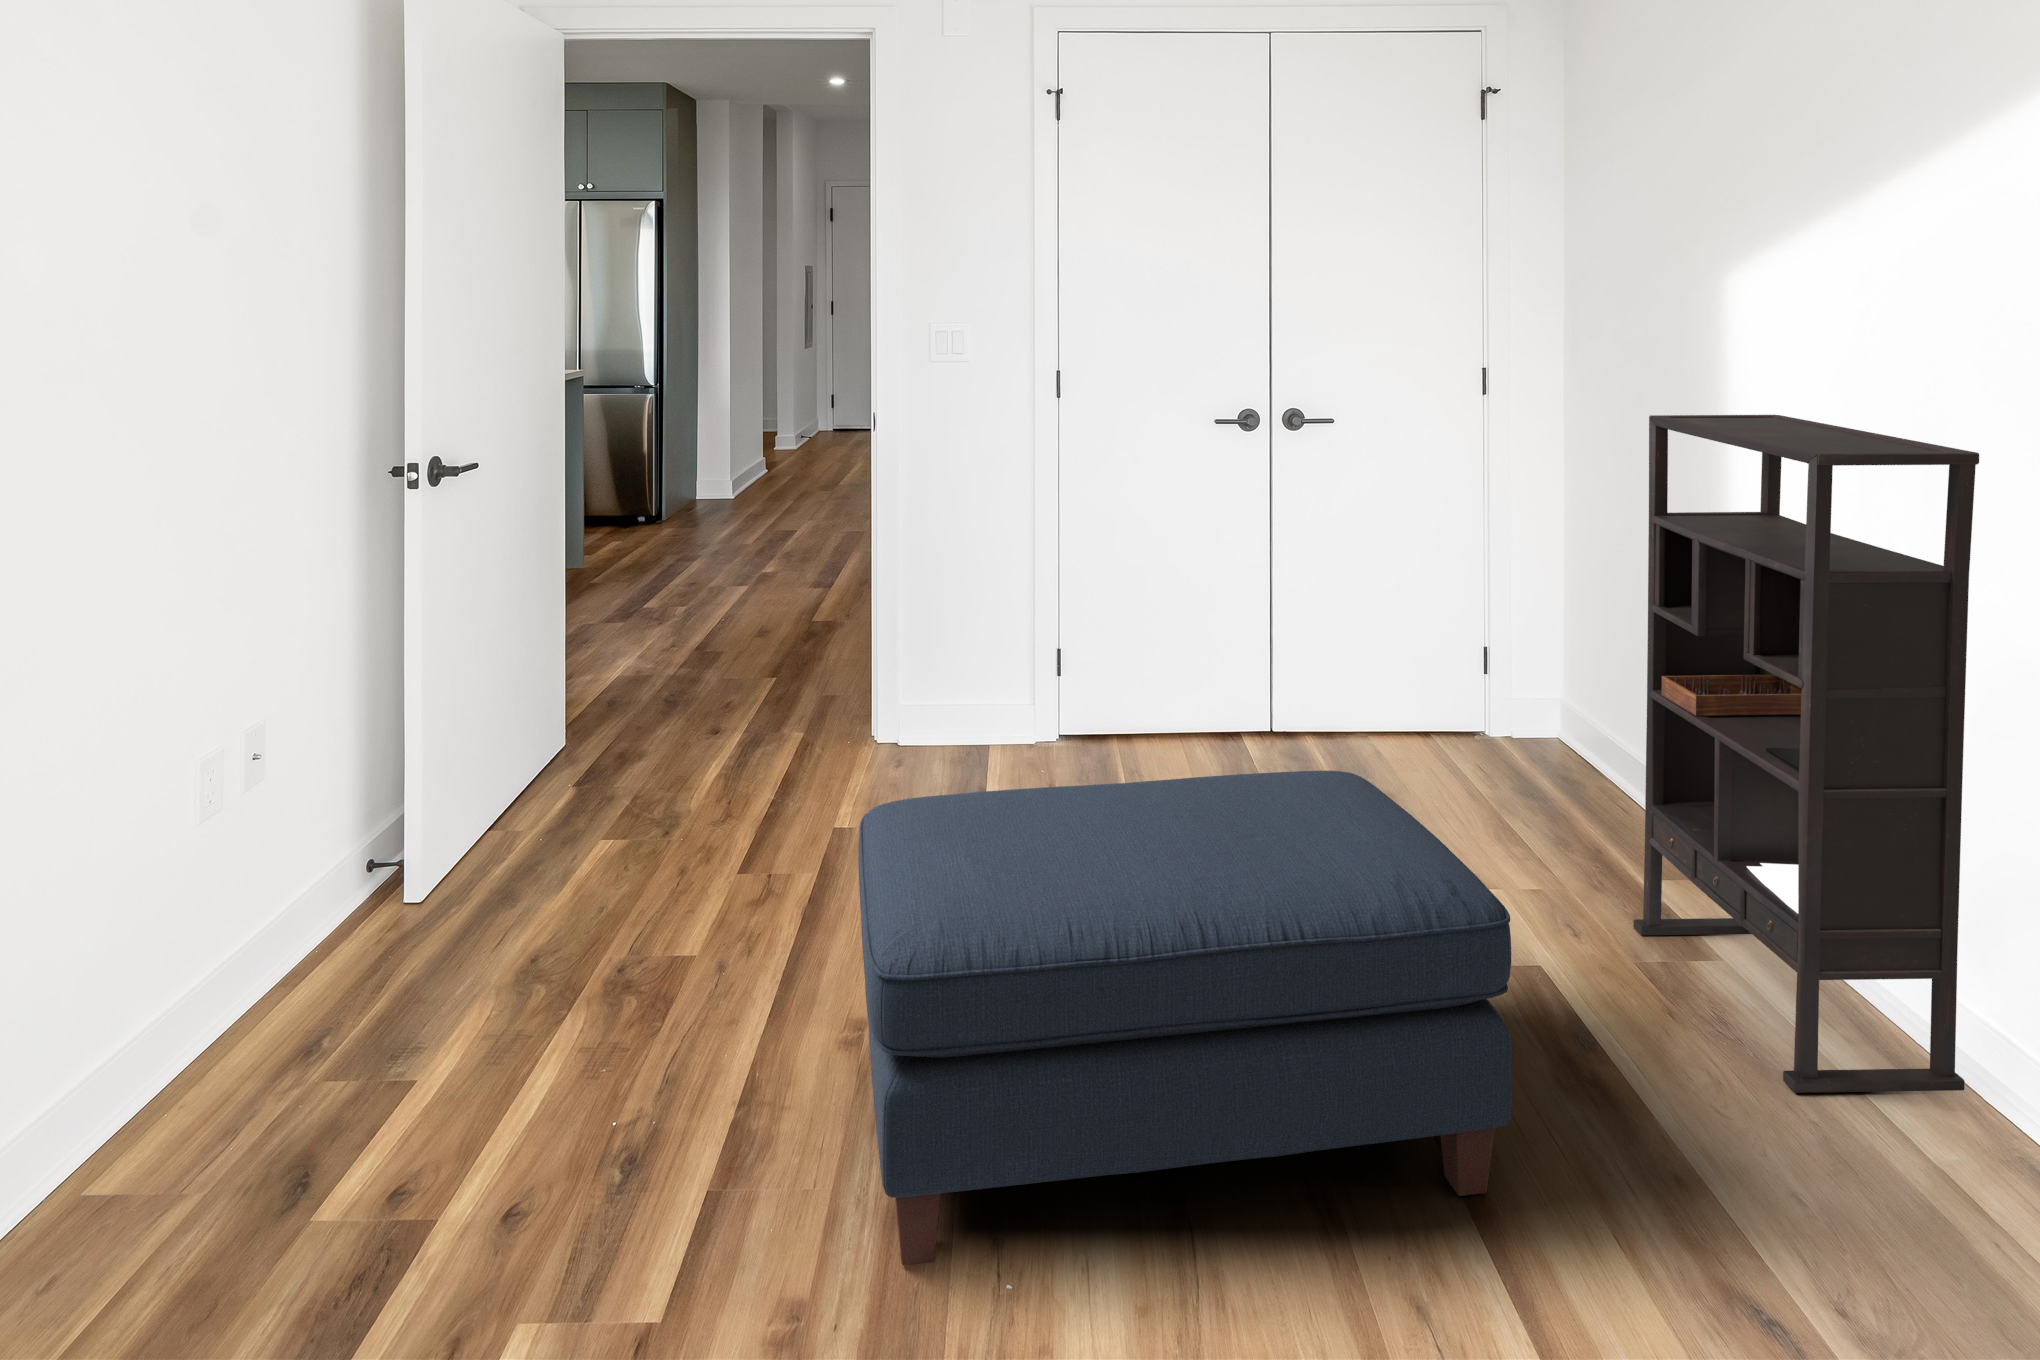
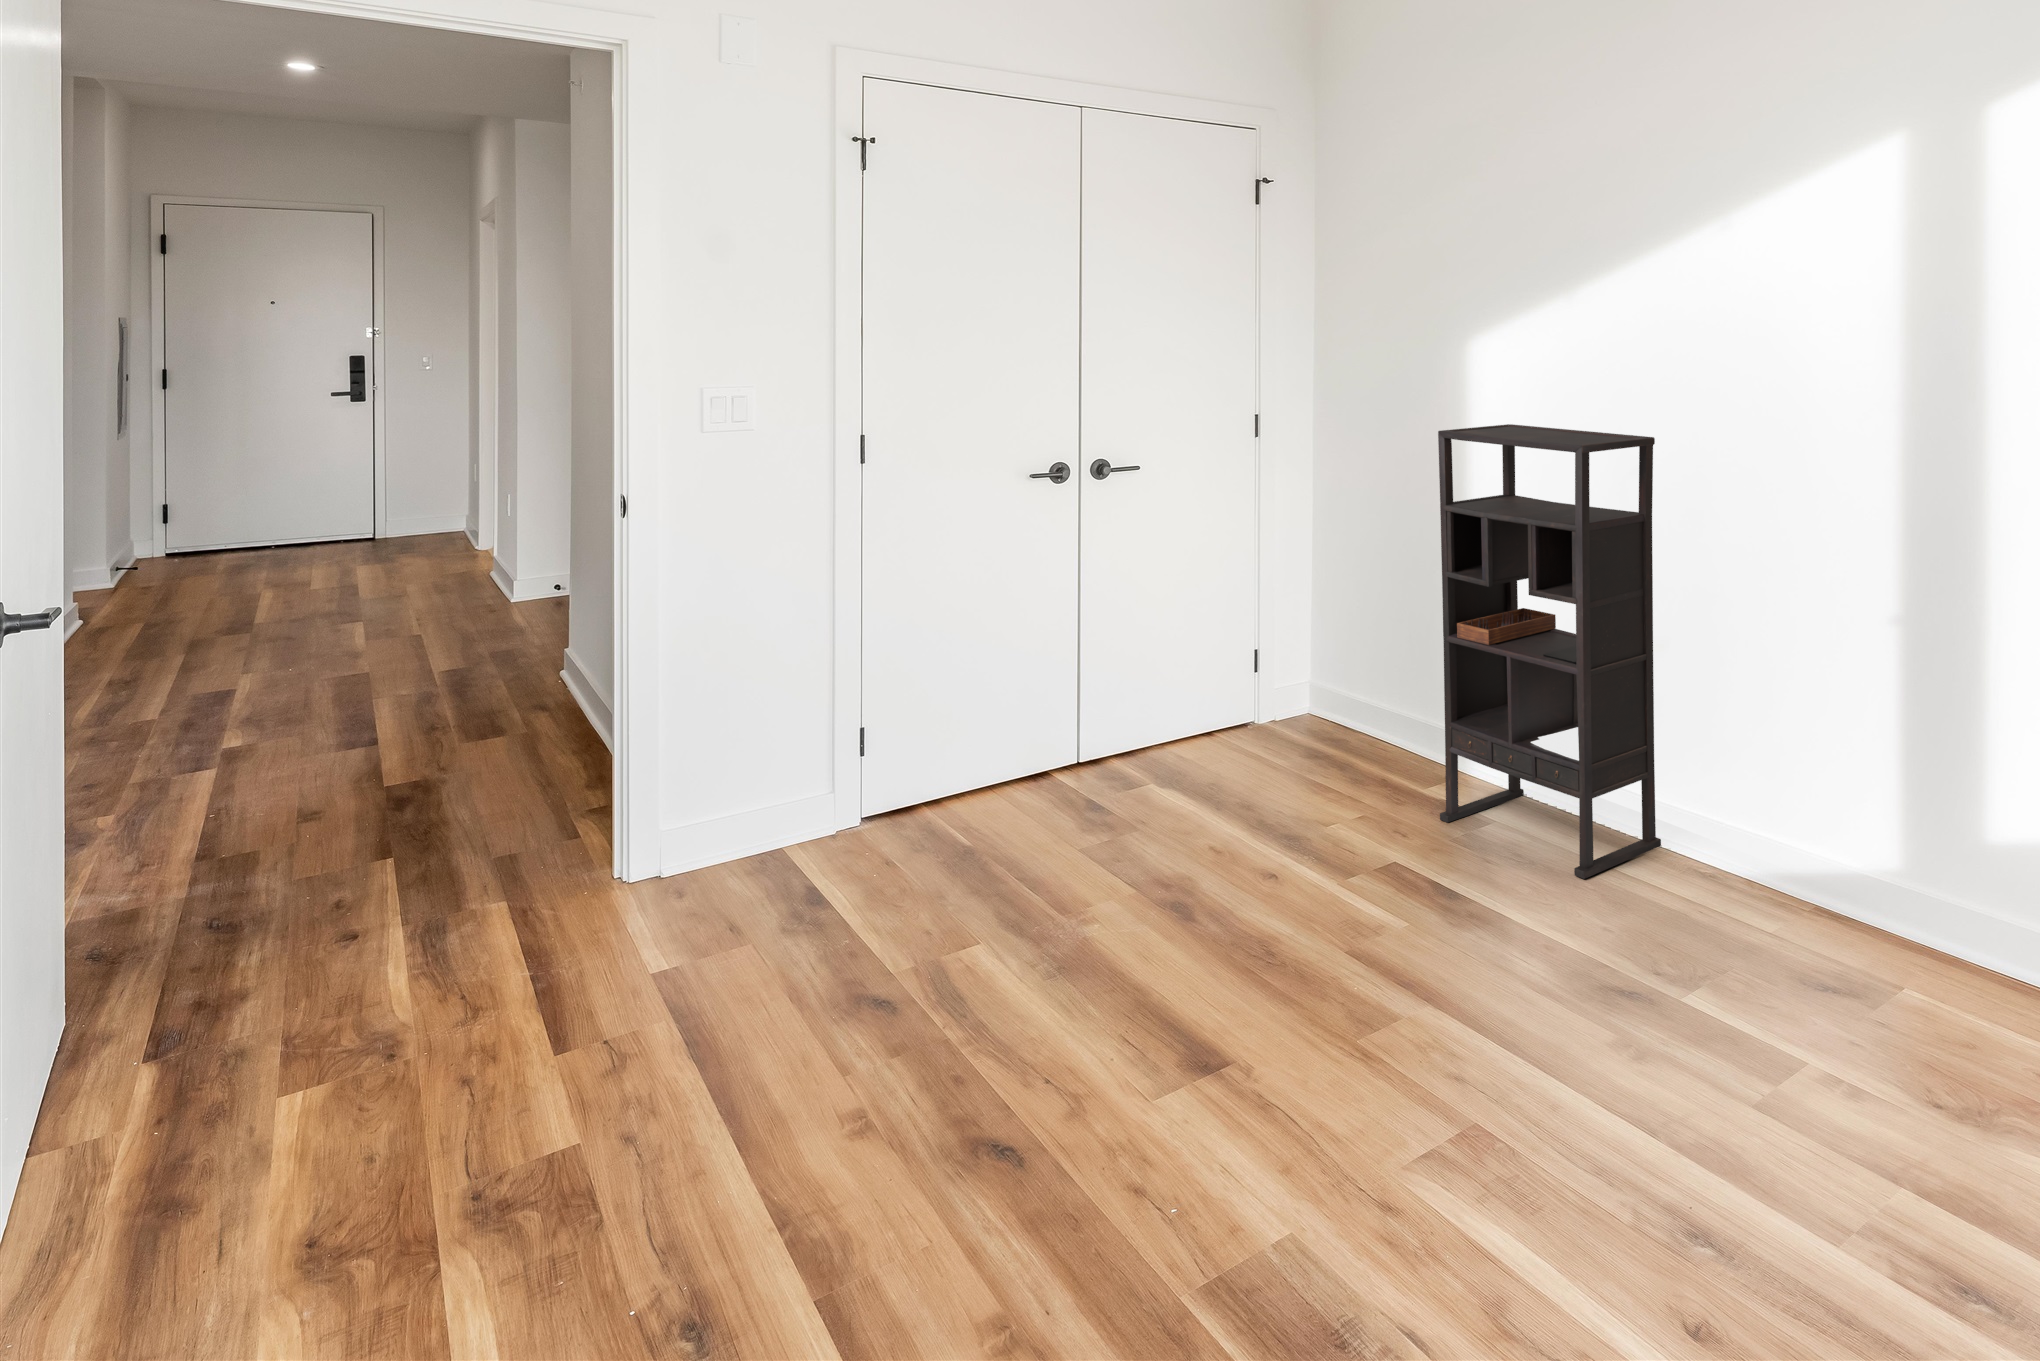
ottoman: present [858,771,1512,1266] -> none [876,739,1471,1240]

